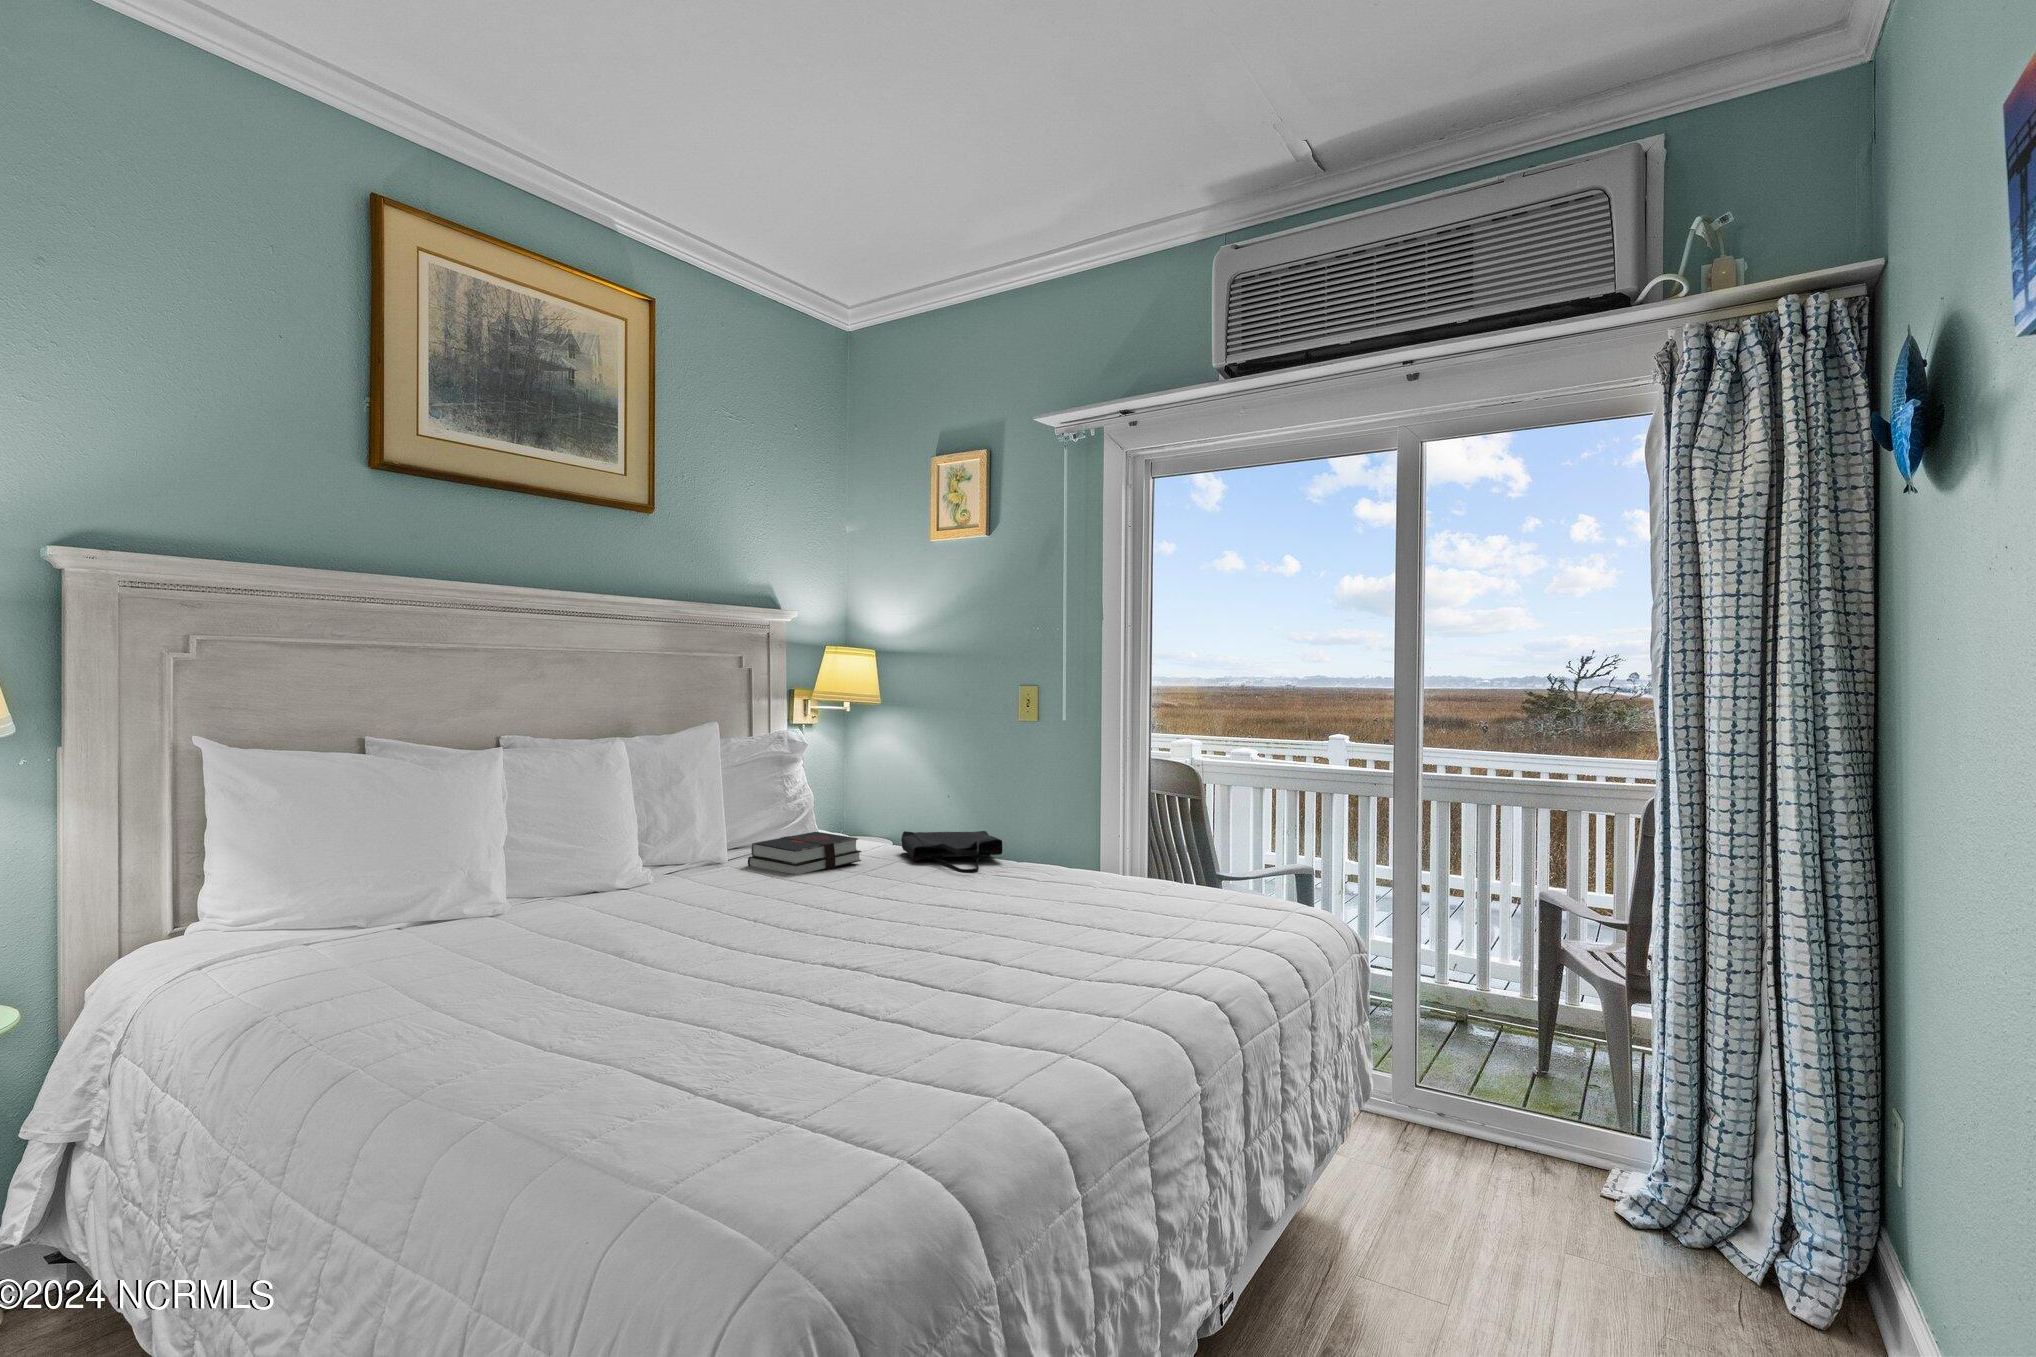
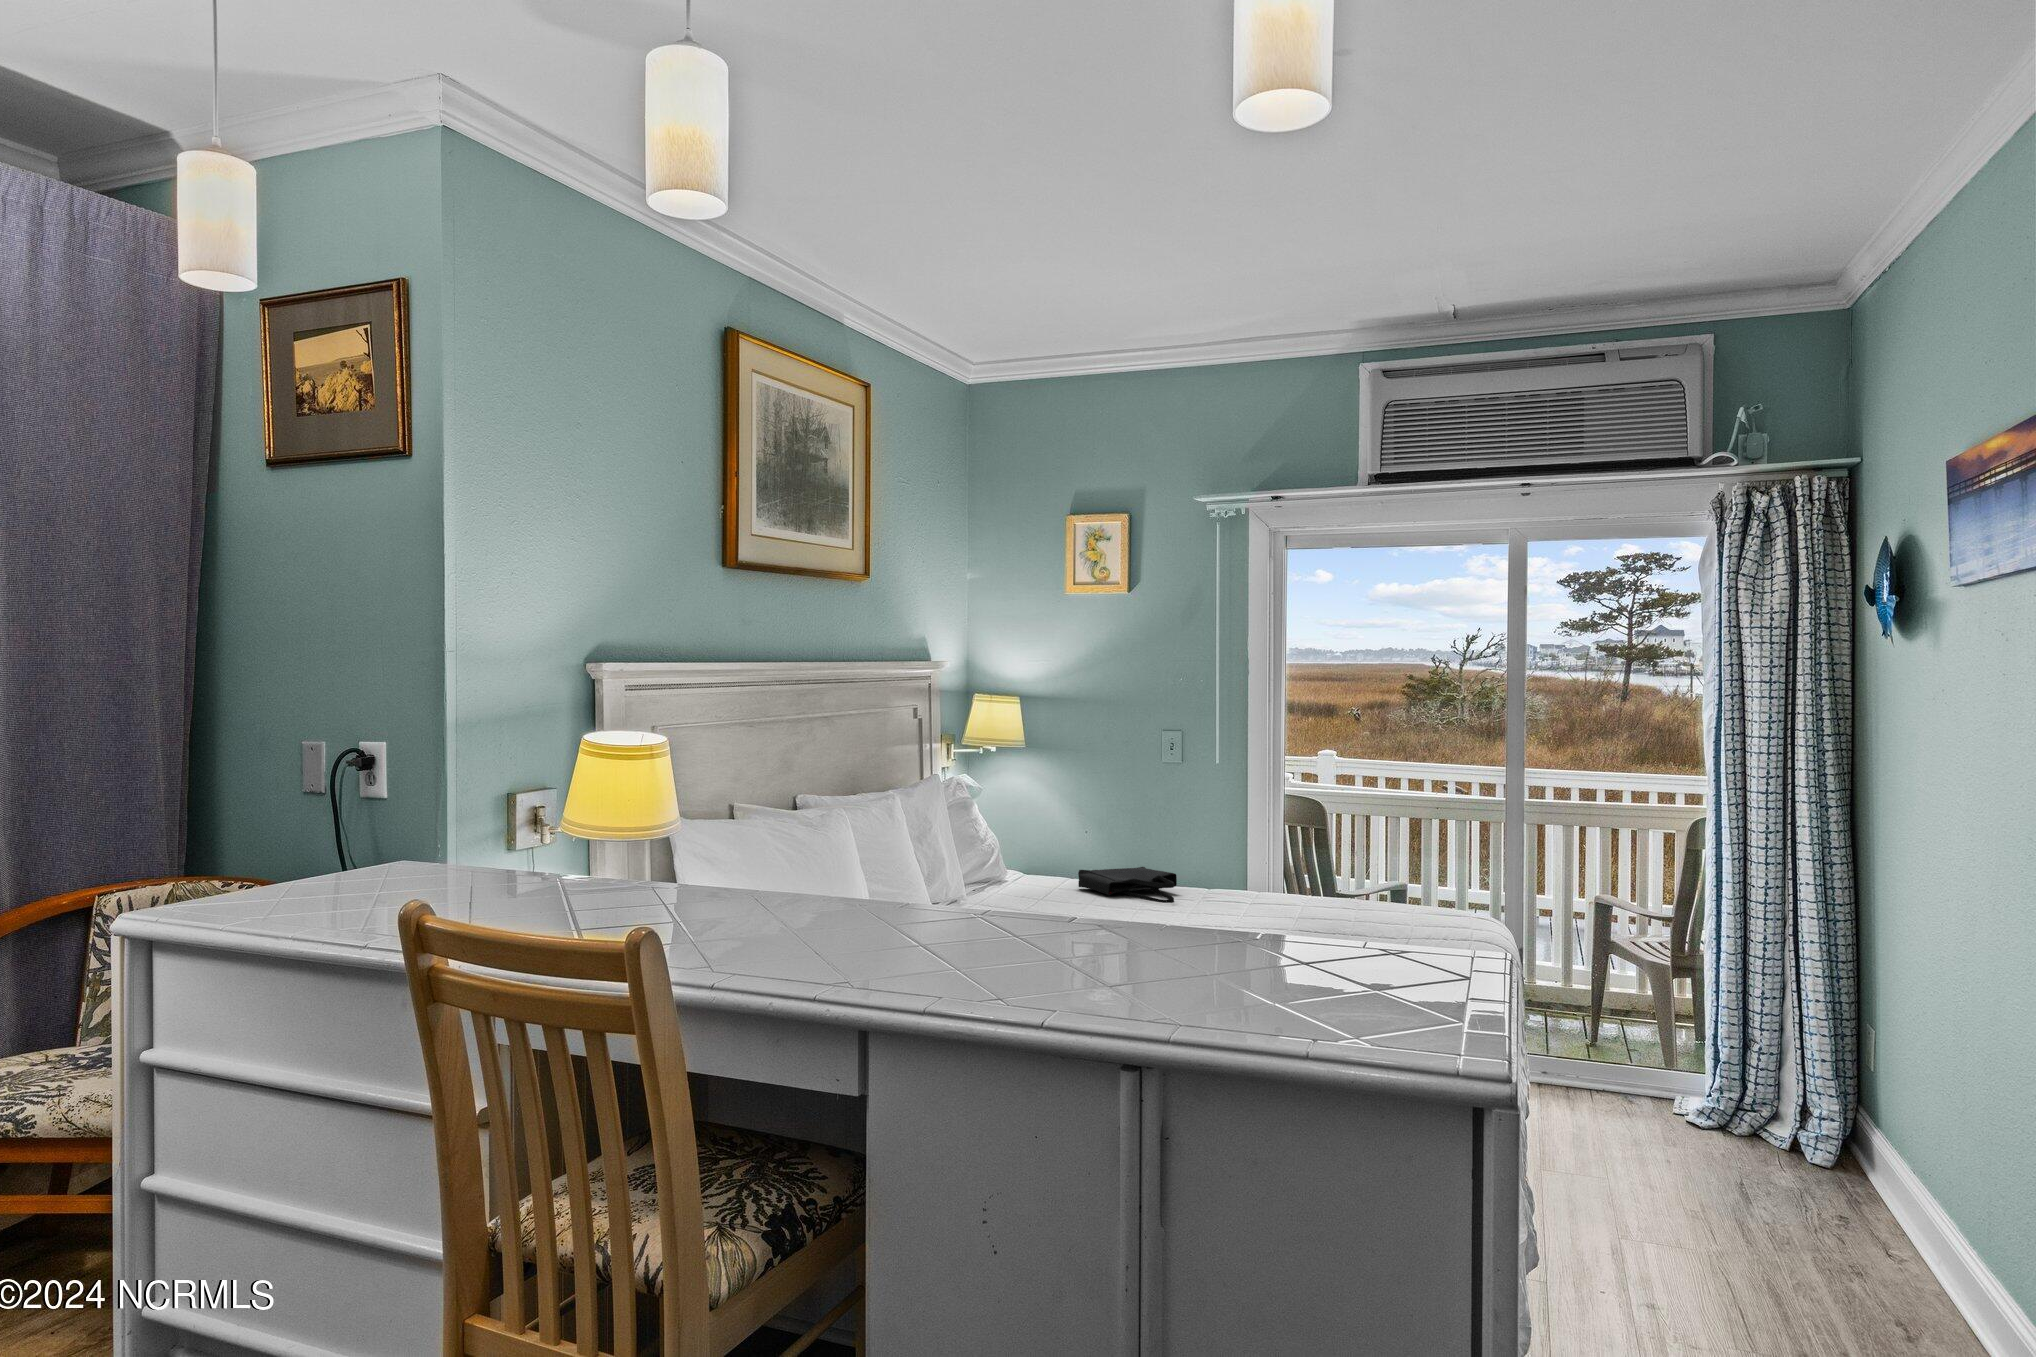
hardback book: present [748,832,861,874] -> none [983,873,1070,911]

